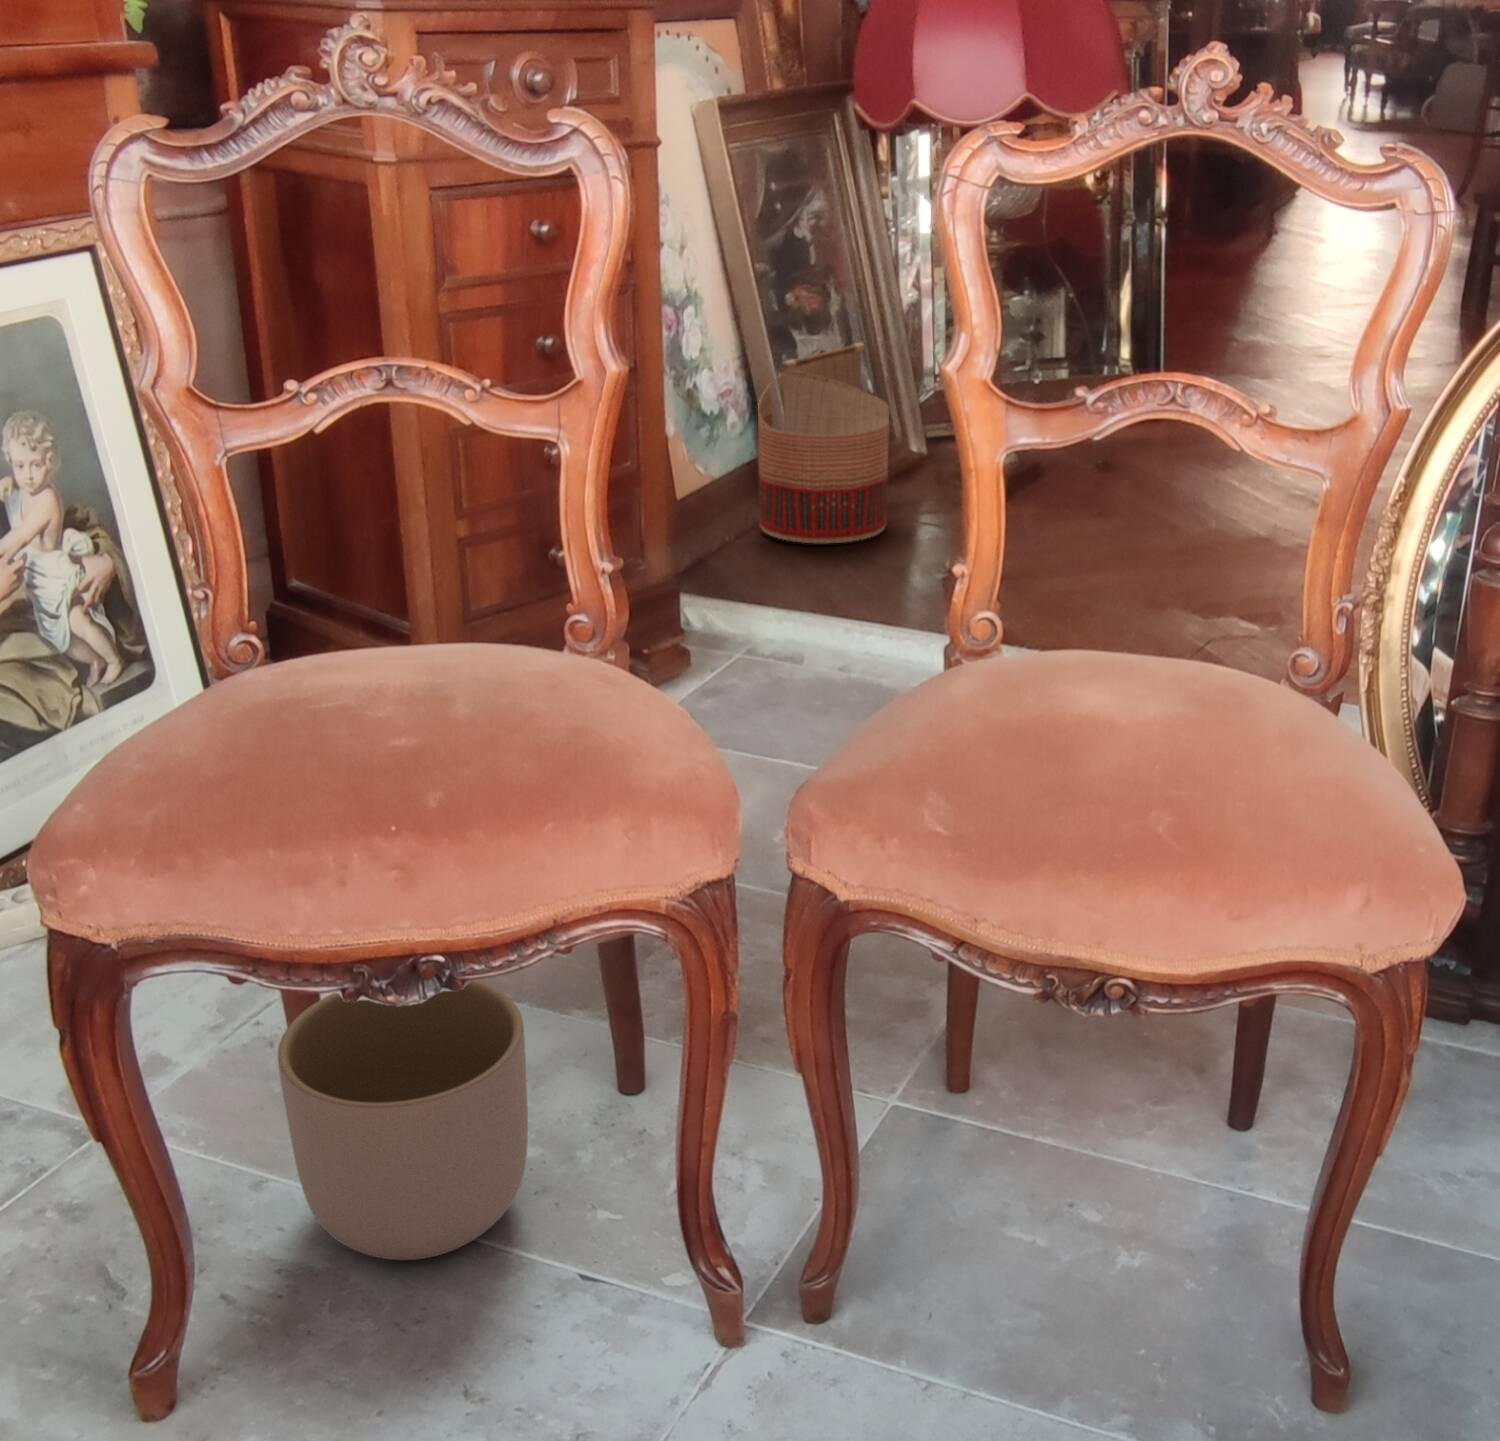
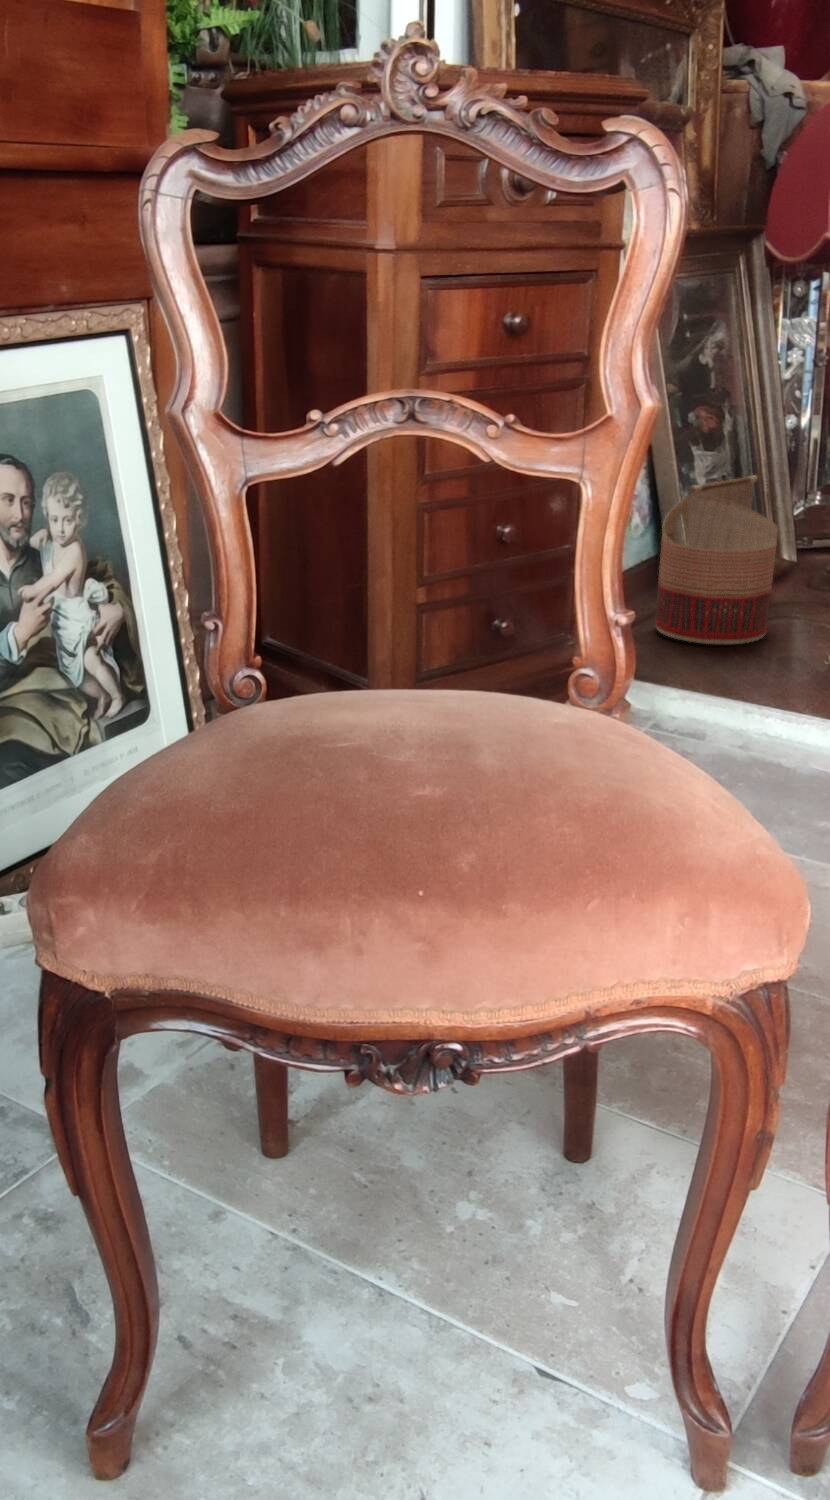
planter: present [278,980,528,1260] -> none [251,1026,506,1337]

